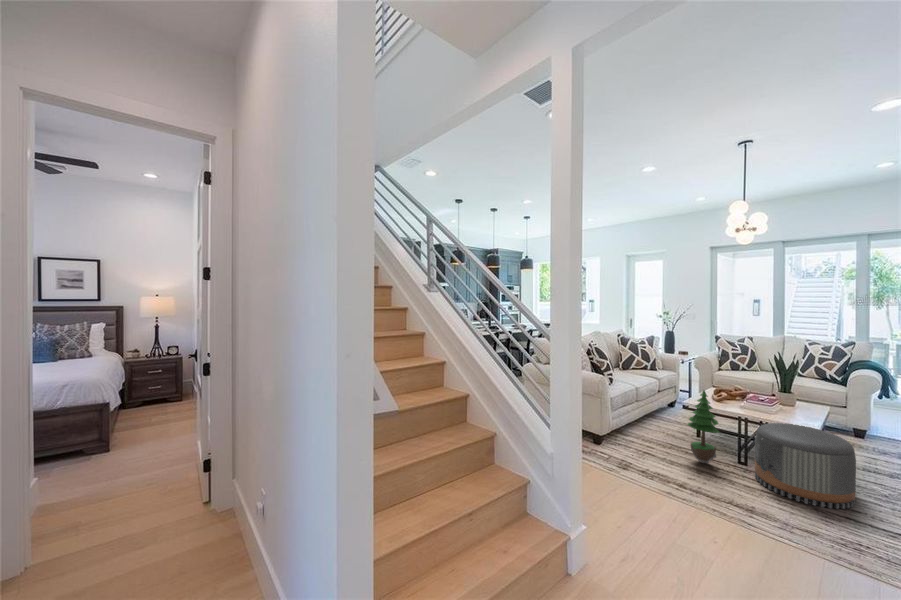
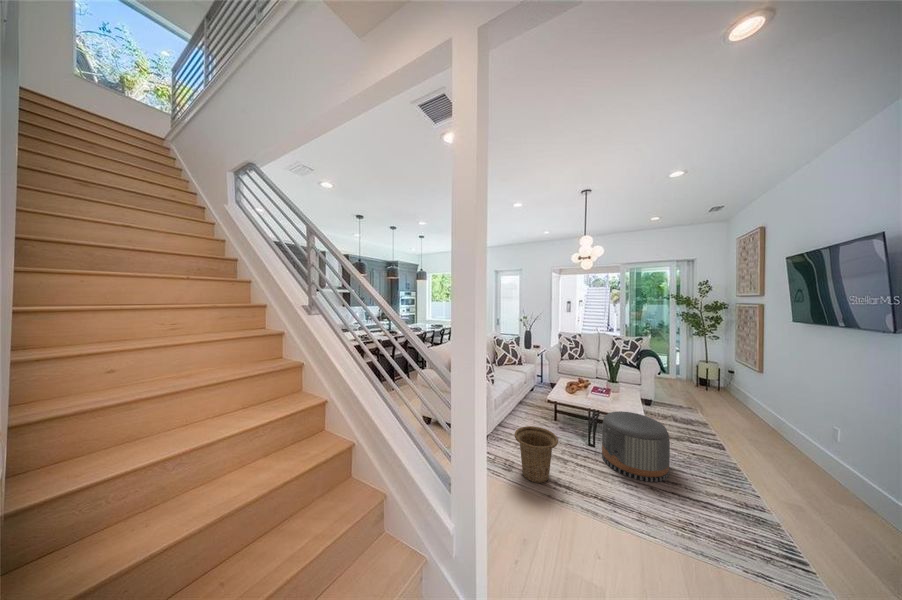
potted tree: present [688,391,719,463] -> none [554,389,578,451]
basket: none [631,425,686,485] -> present [515,426,558,483]

